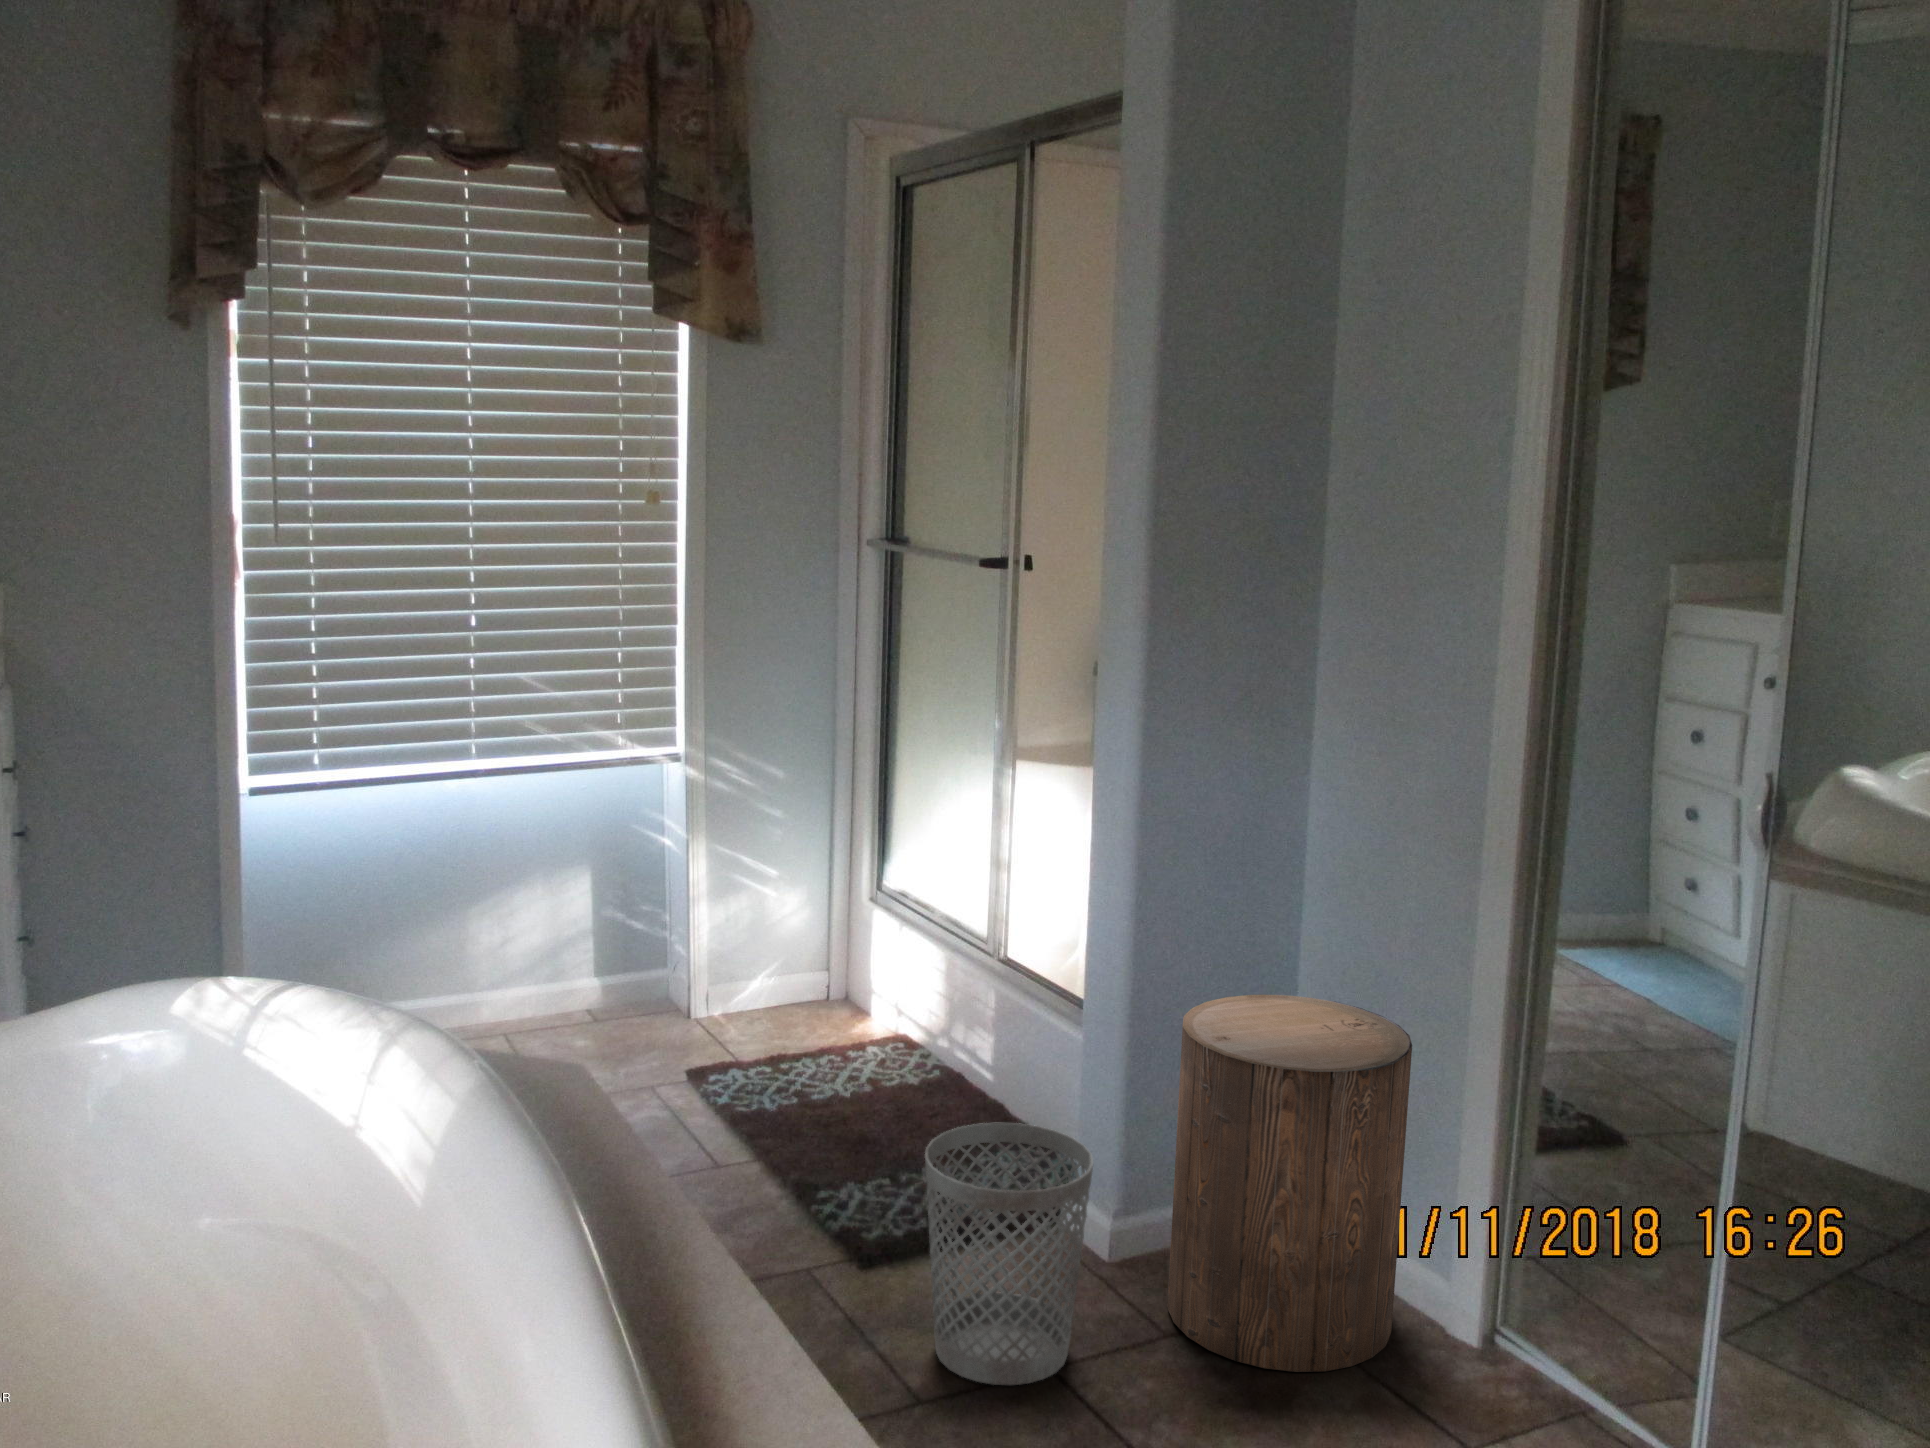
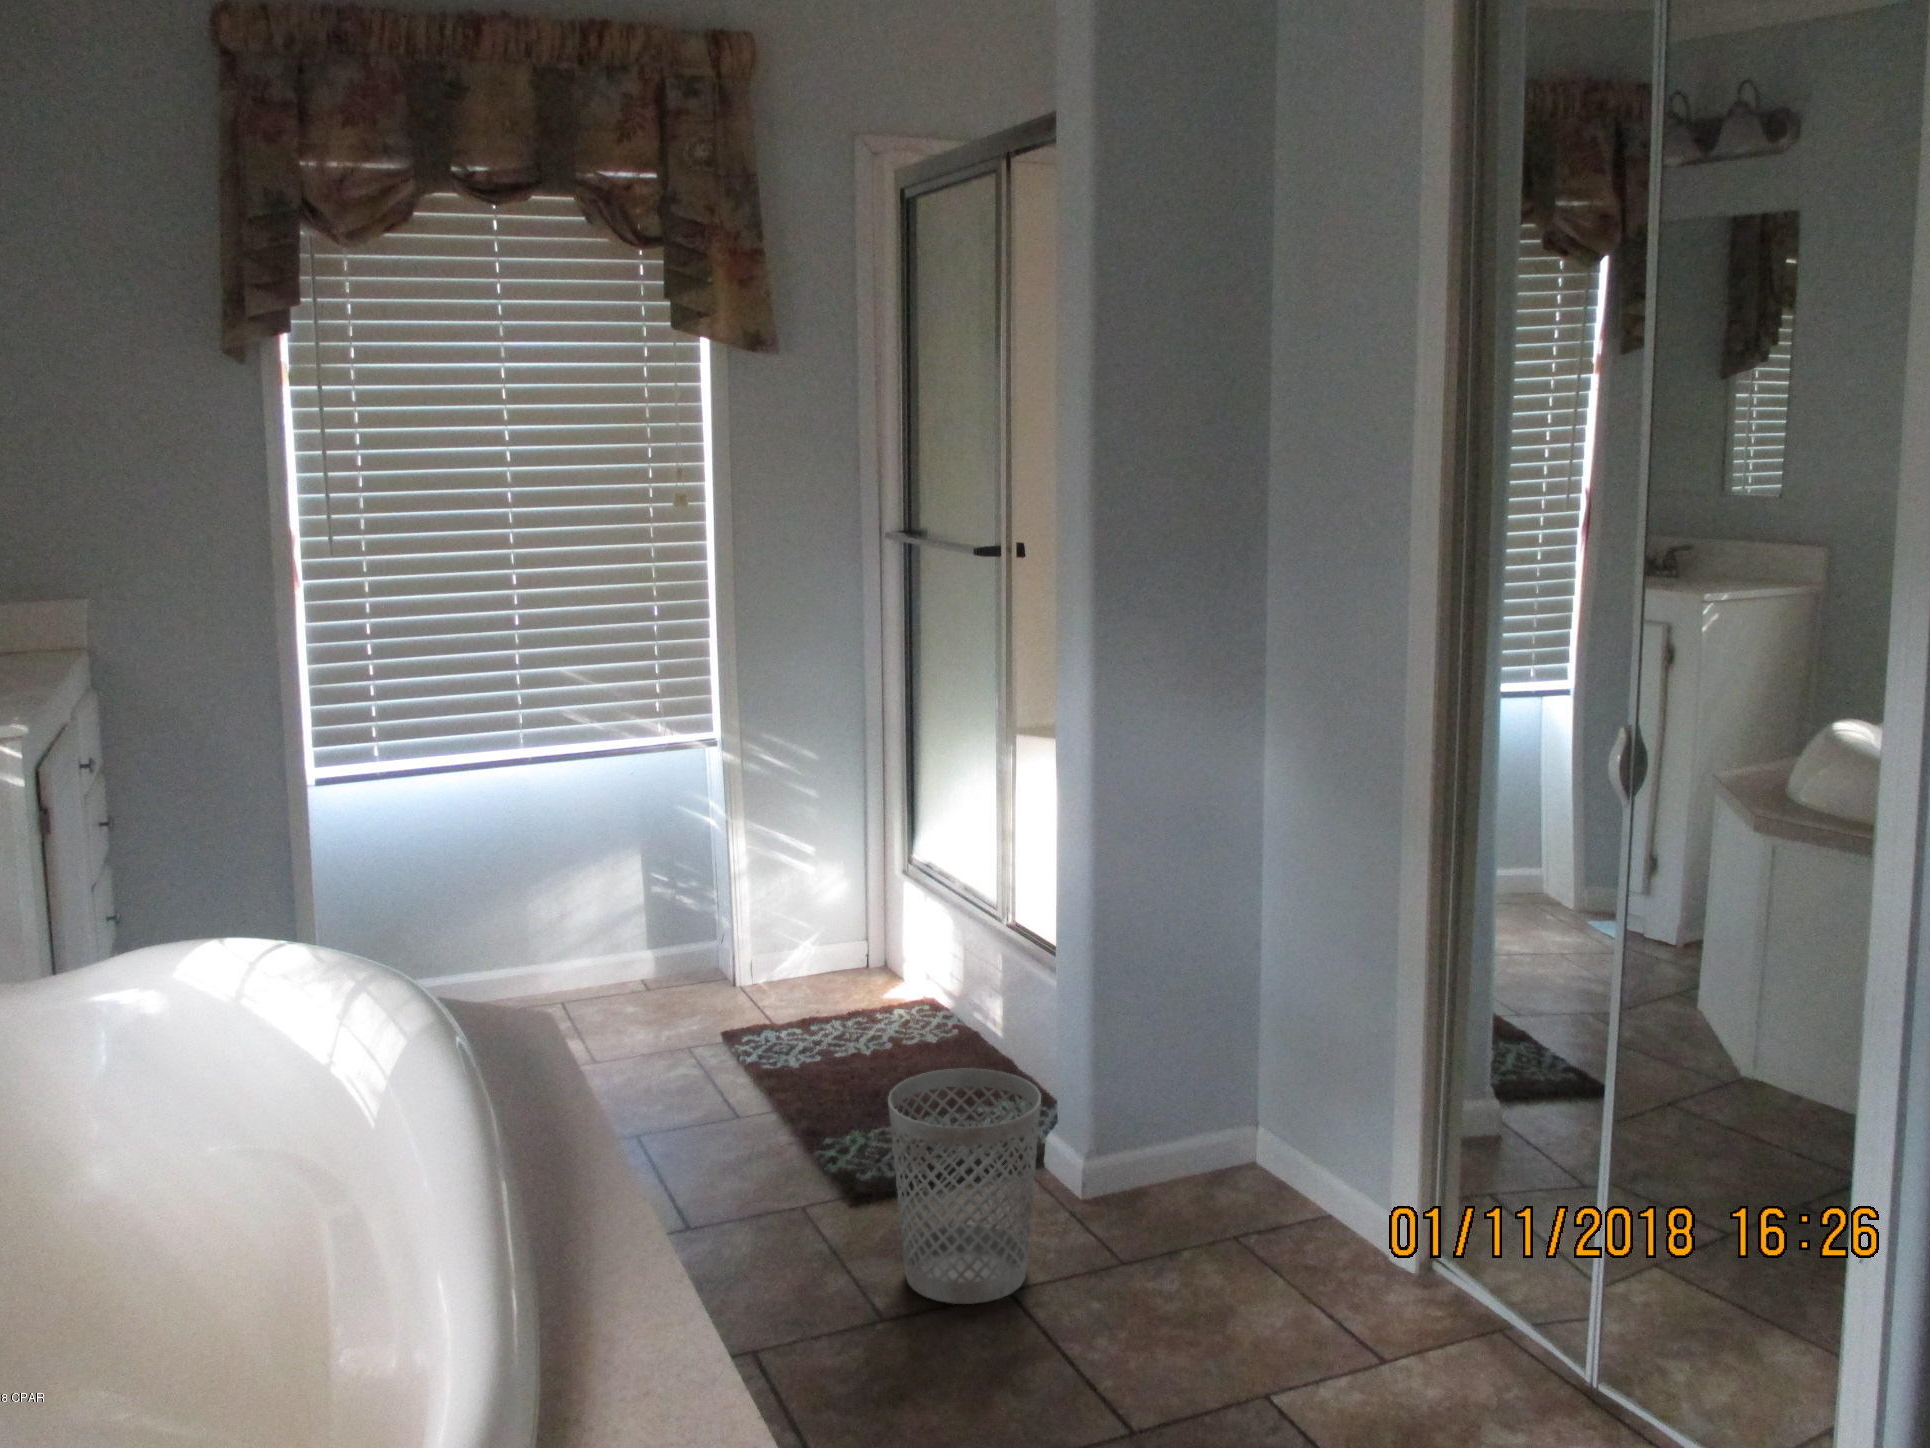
stool: present [1167,995,1412,1372] -> none [1126,948,1338,1292]

